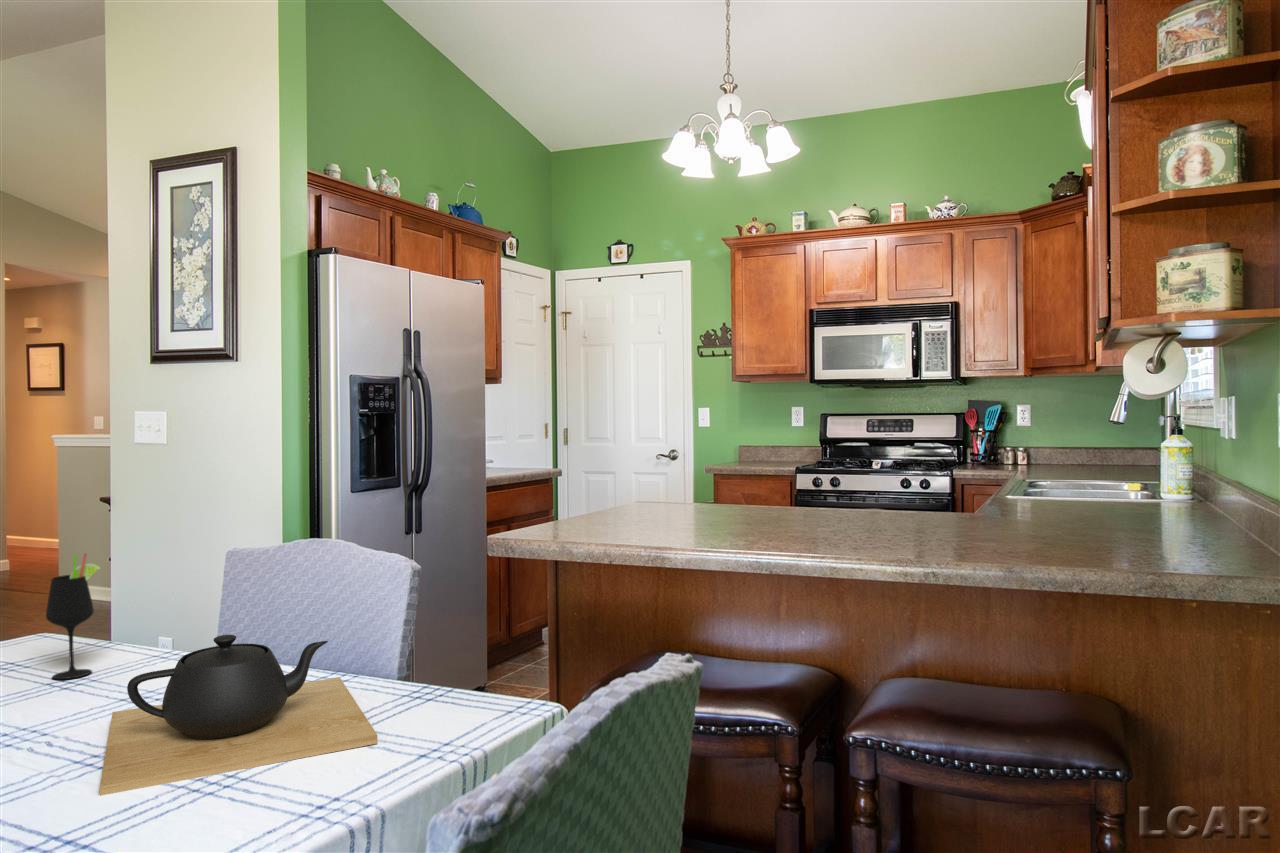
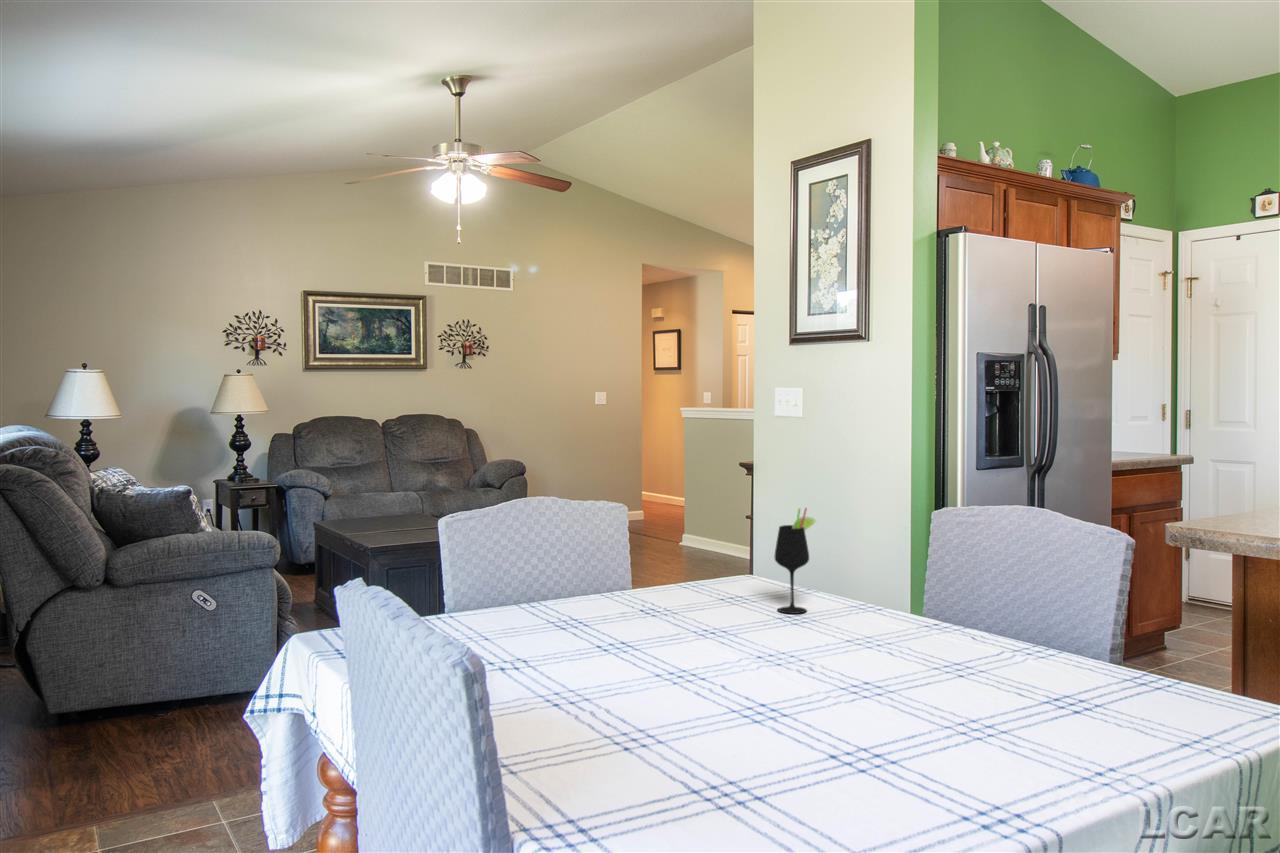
teapot: present [100,635,378,796] -> none [851,593,1129,724]

